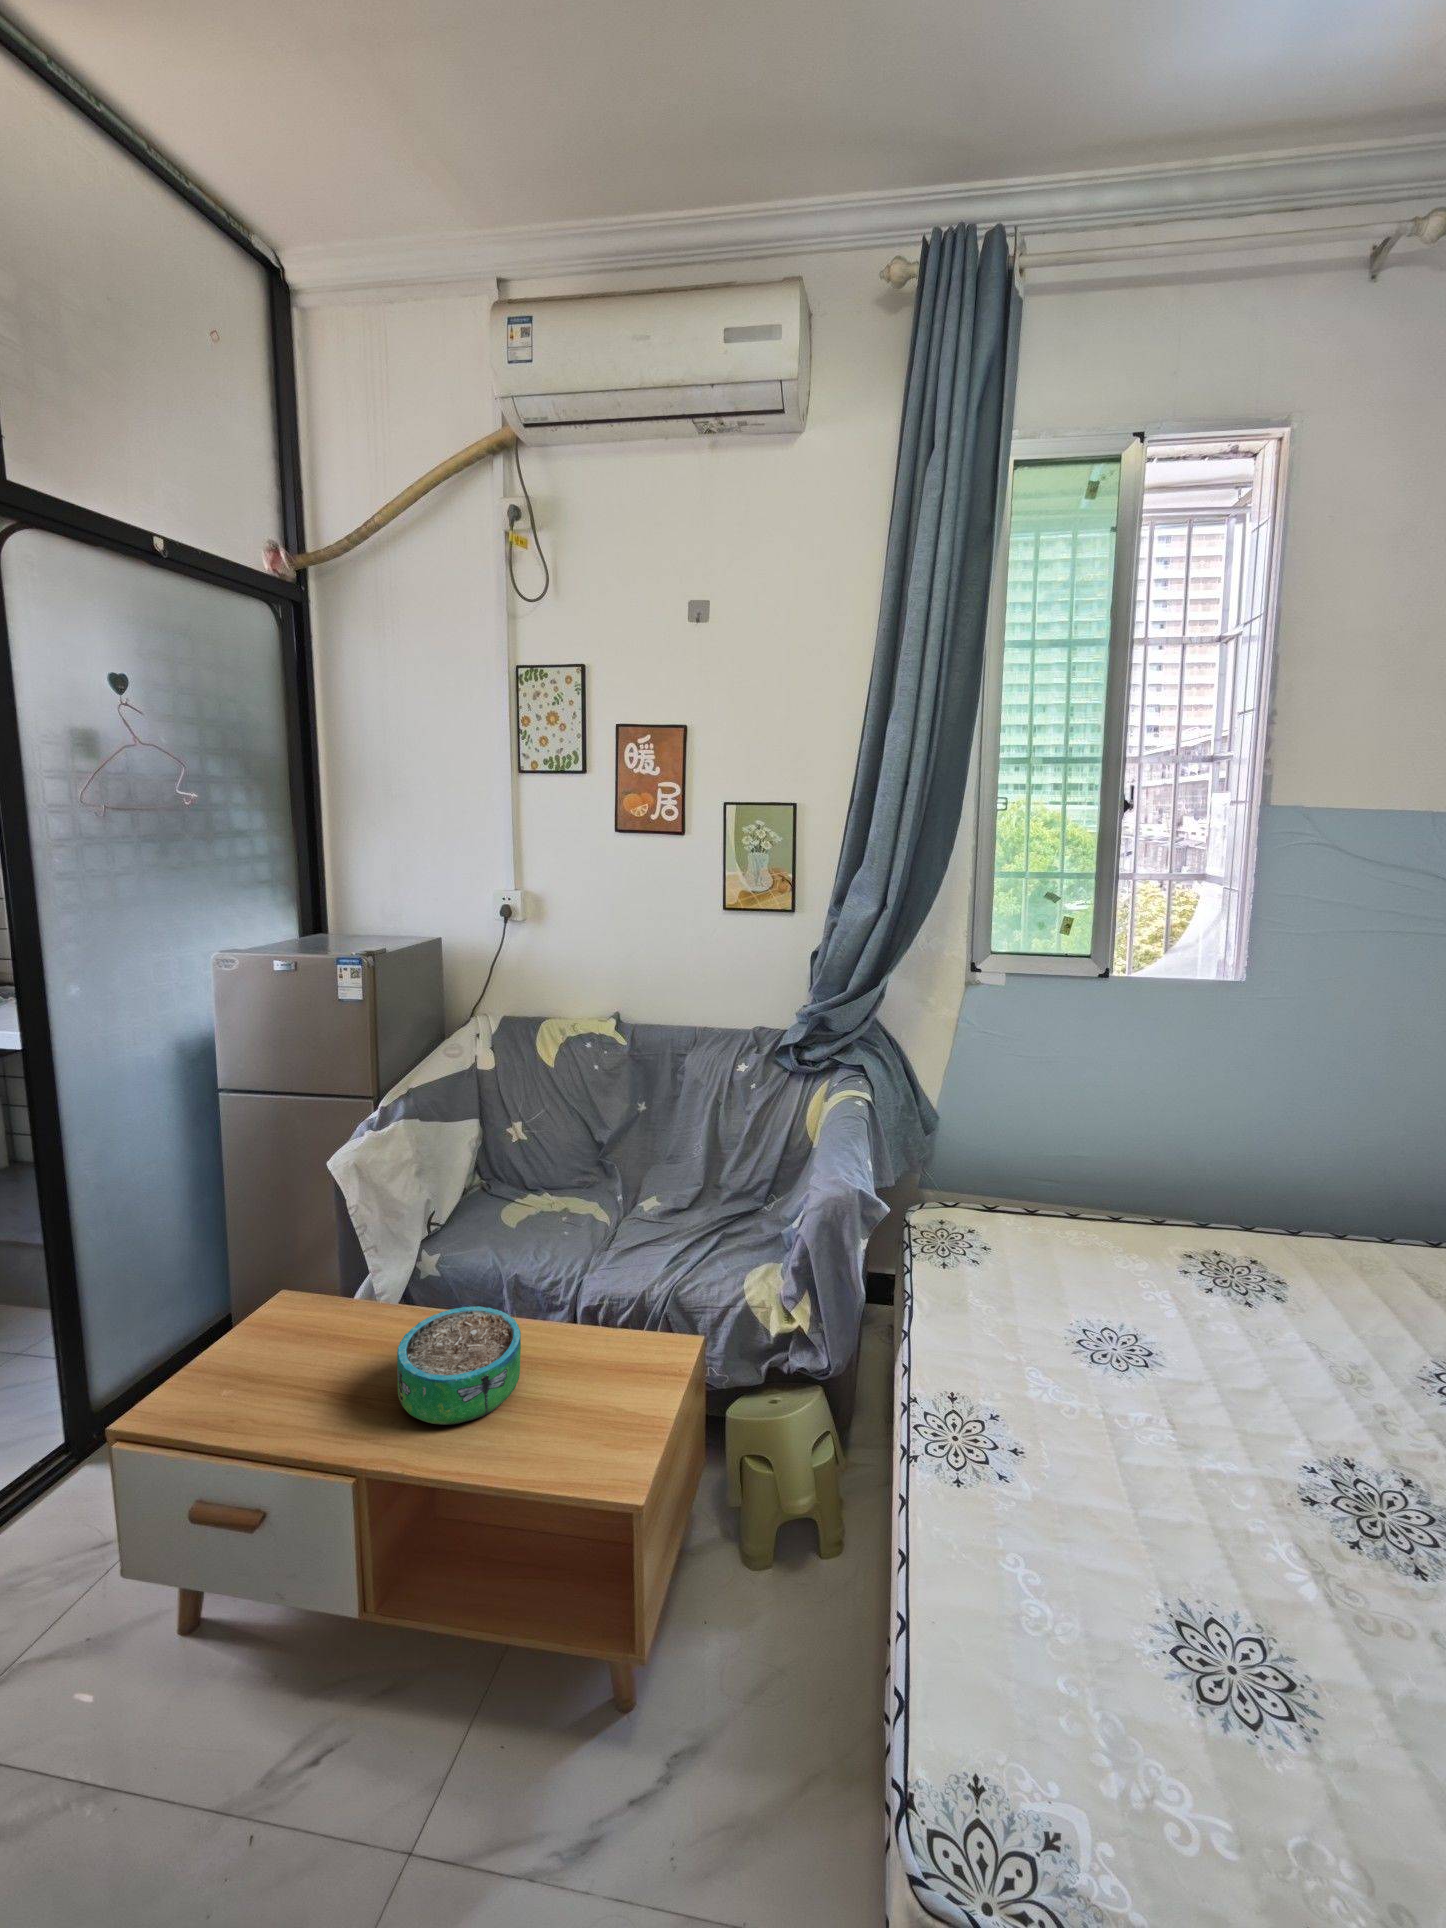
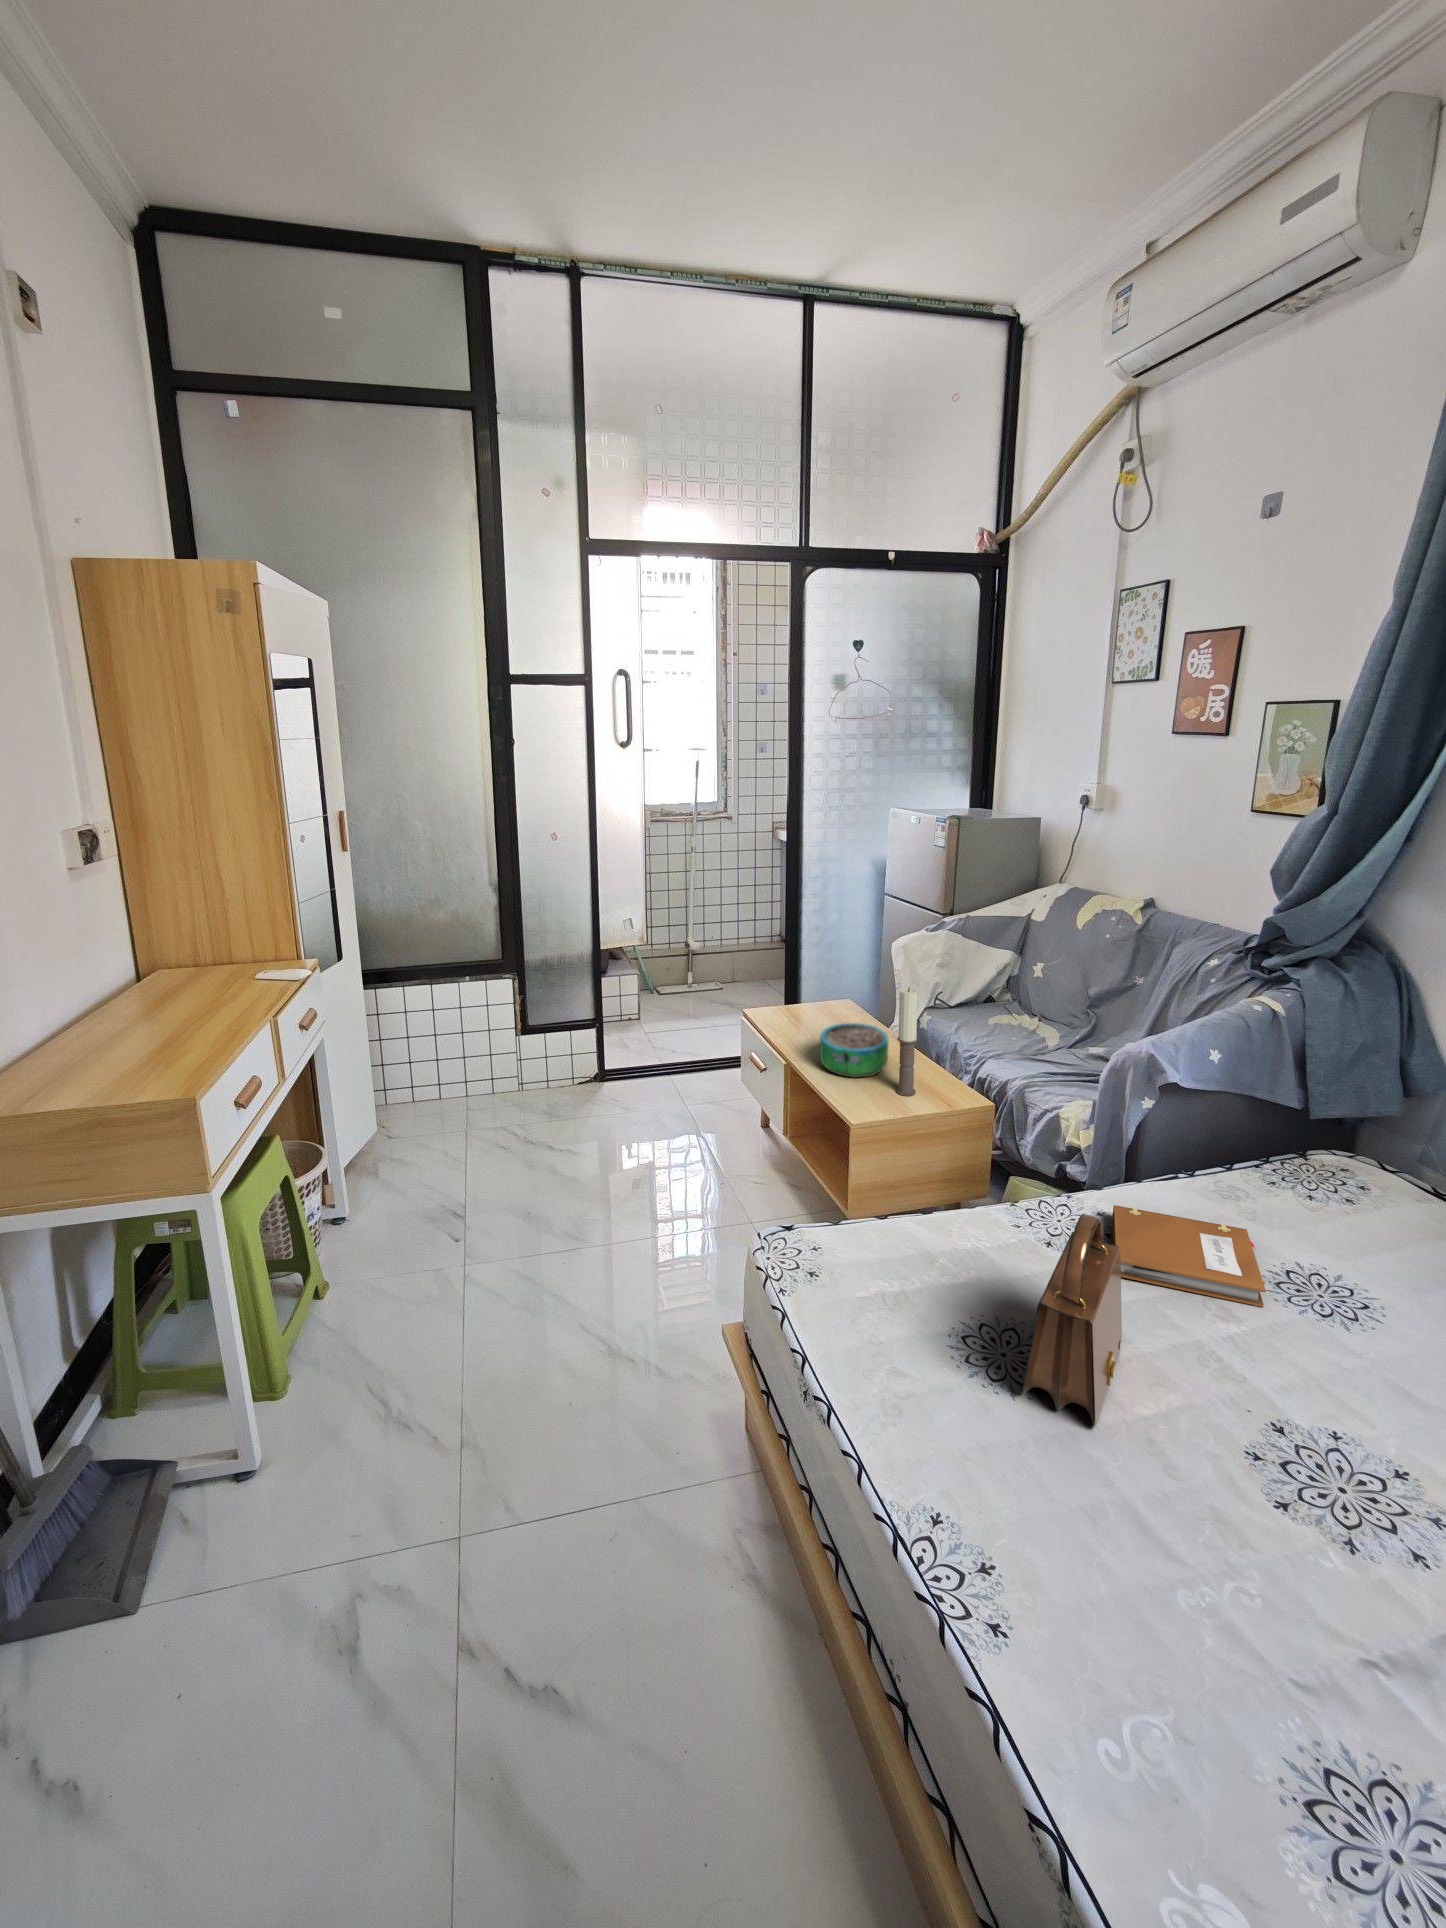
candle: none [570,1218,602,1394] -> present [896,988,918,1096]
notebook: none [954,1326,1130,1458] -> present [1113,1205,1266,1307]
handbag: none [1133,1398,1346,1695] -> present [1022,1214,1122,1427]

